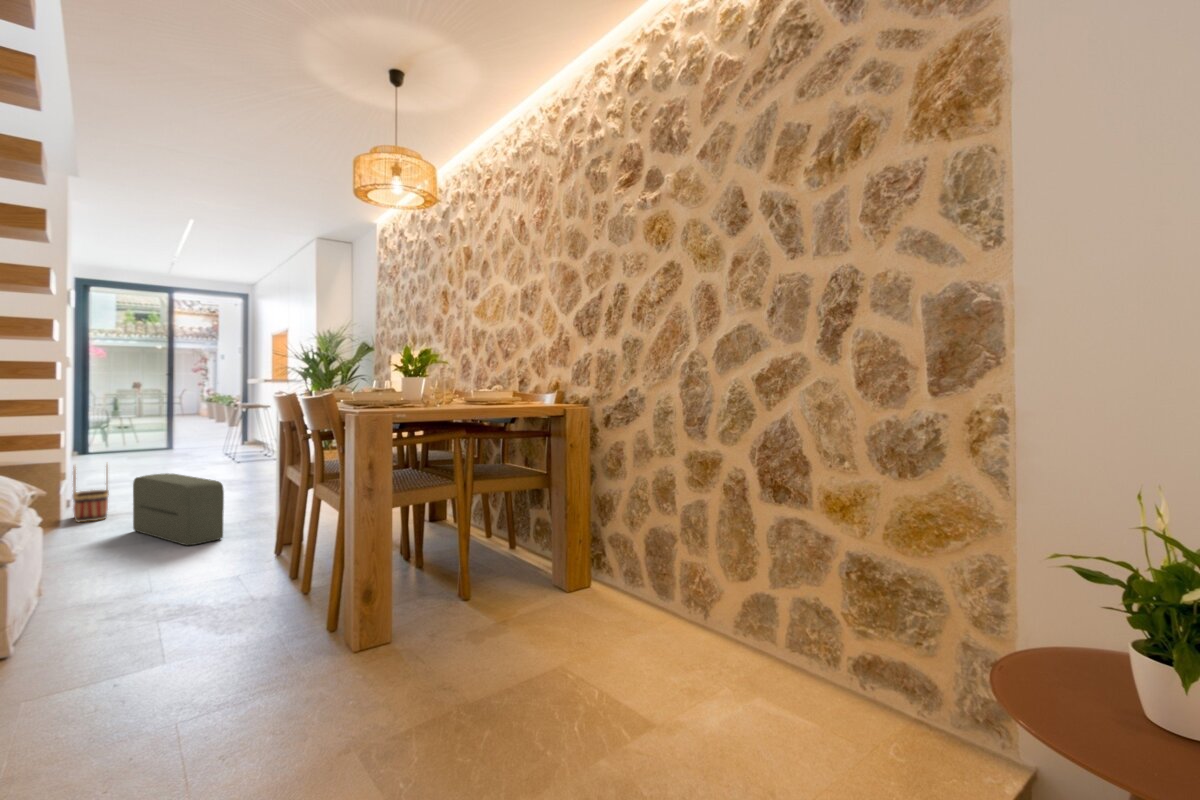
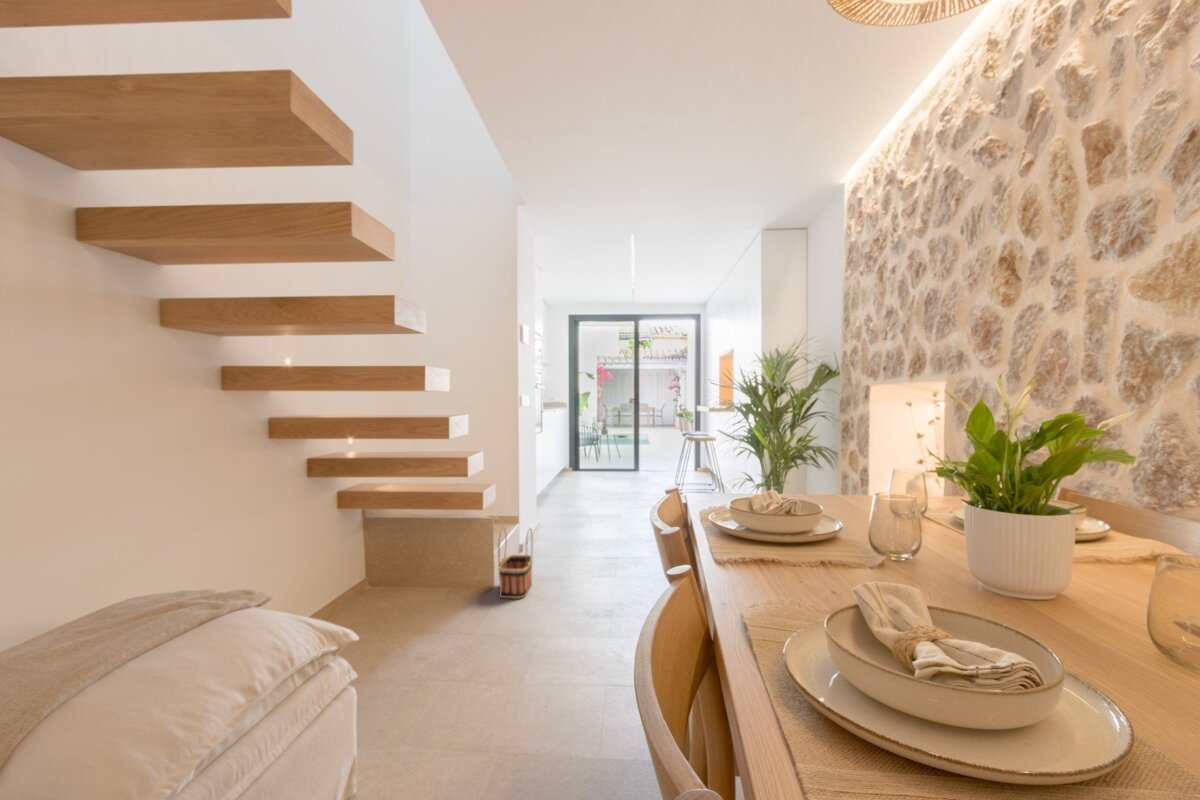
pouf: present [133,473,224,545] -> none [528,568,606,721]

